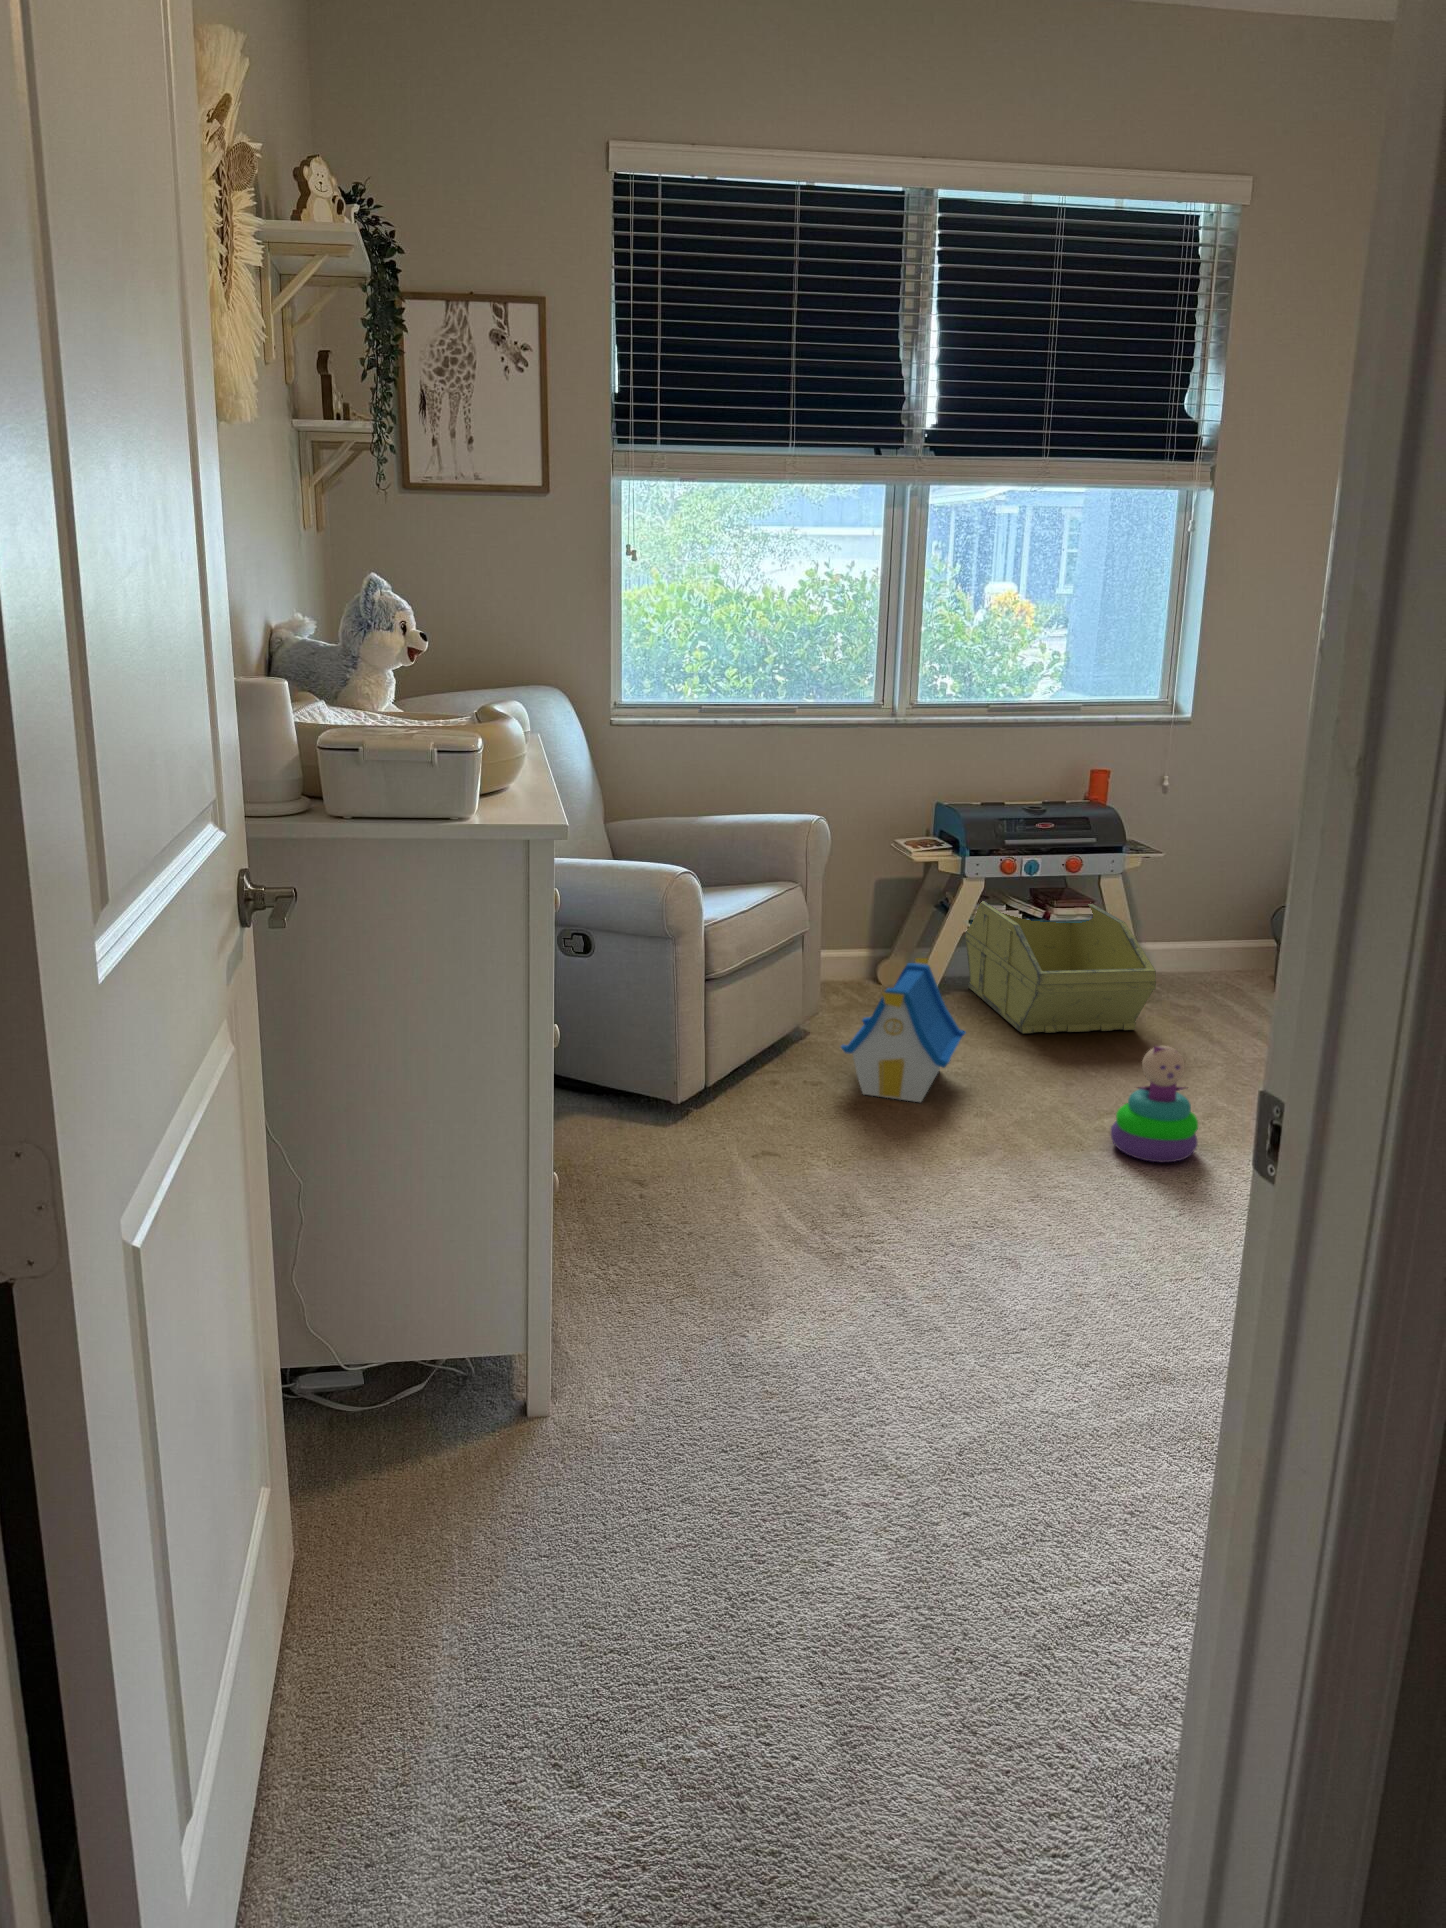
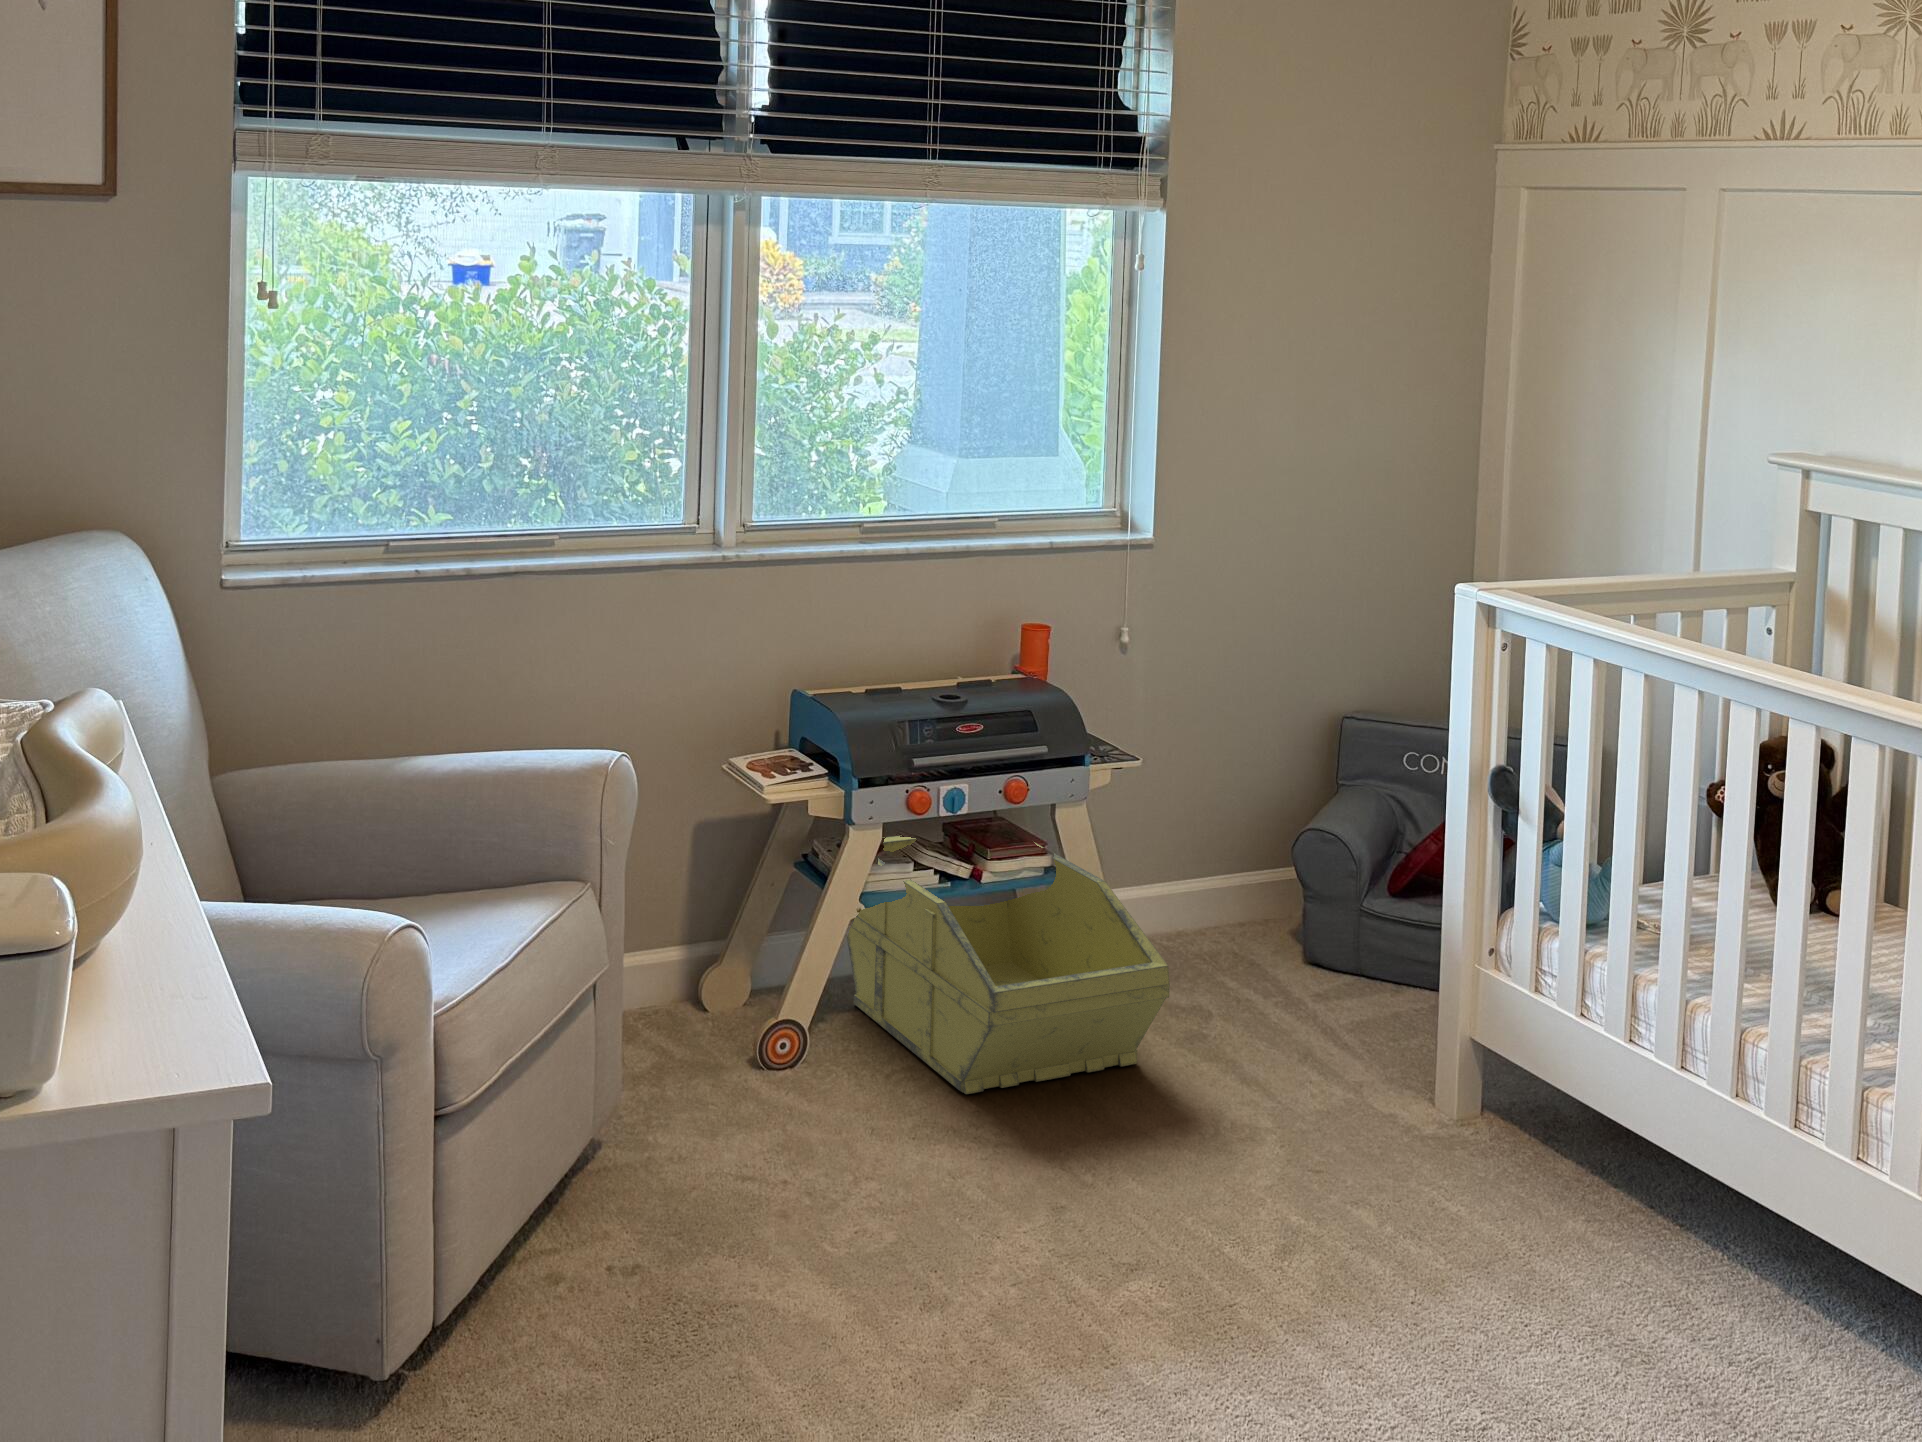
toy house: present [841,958,965,1102] -> none [686,994,894,1280]
stacking toy: present [1110,1046,1198,1162] -> none [1173,1142,1319,1359]

